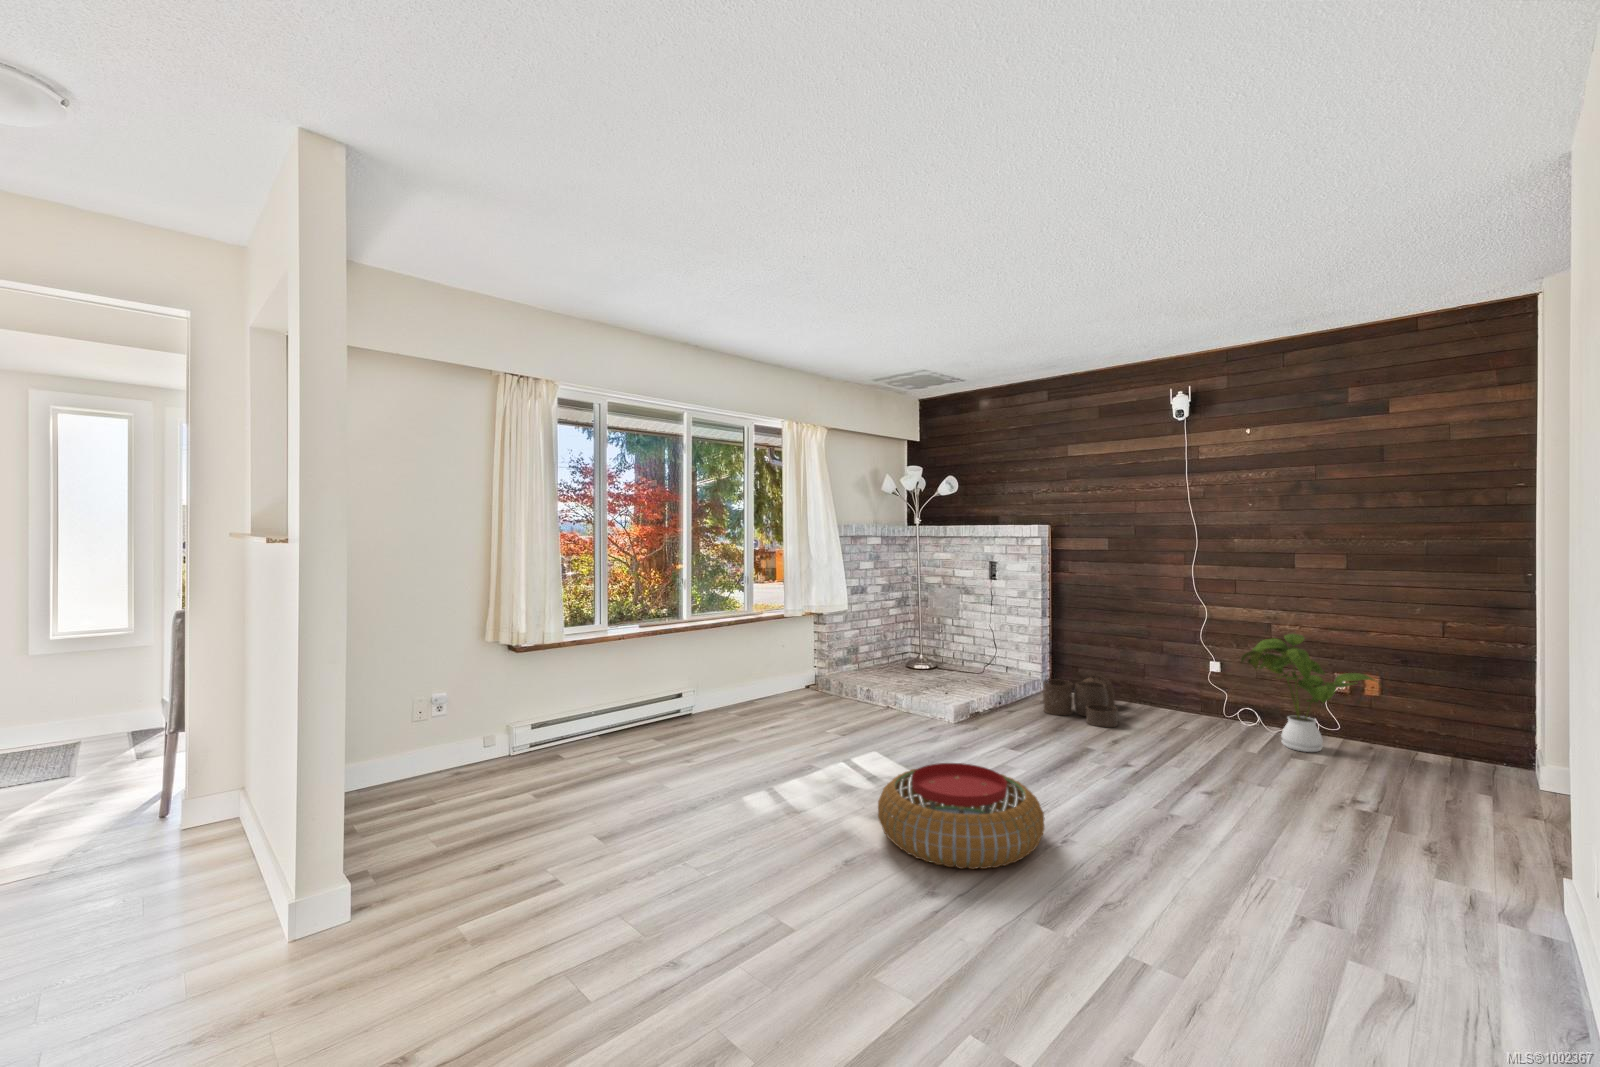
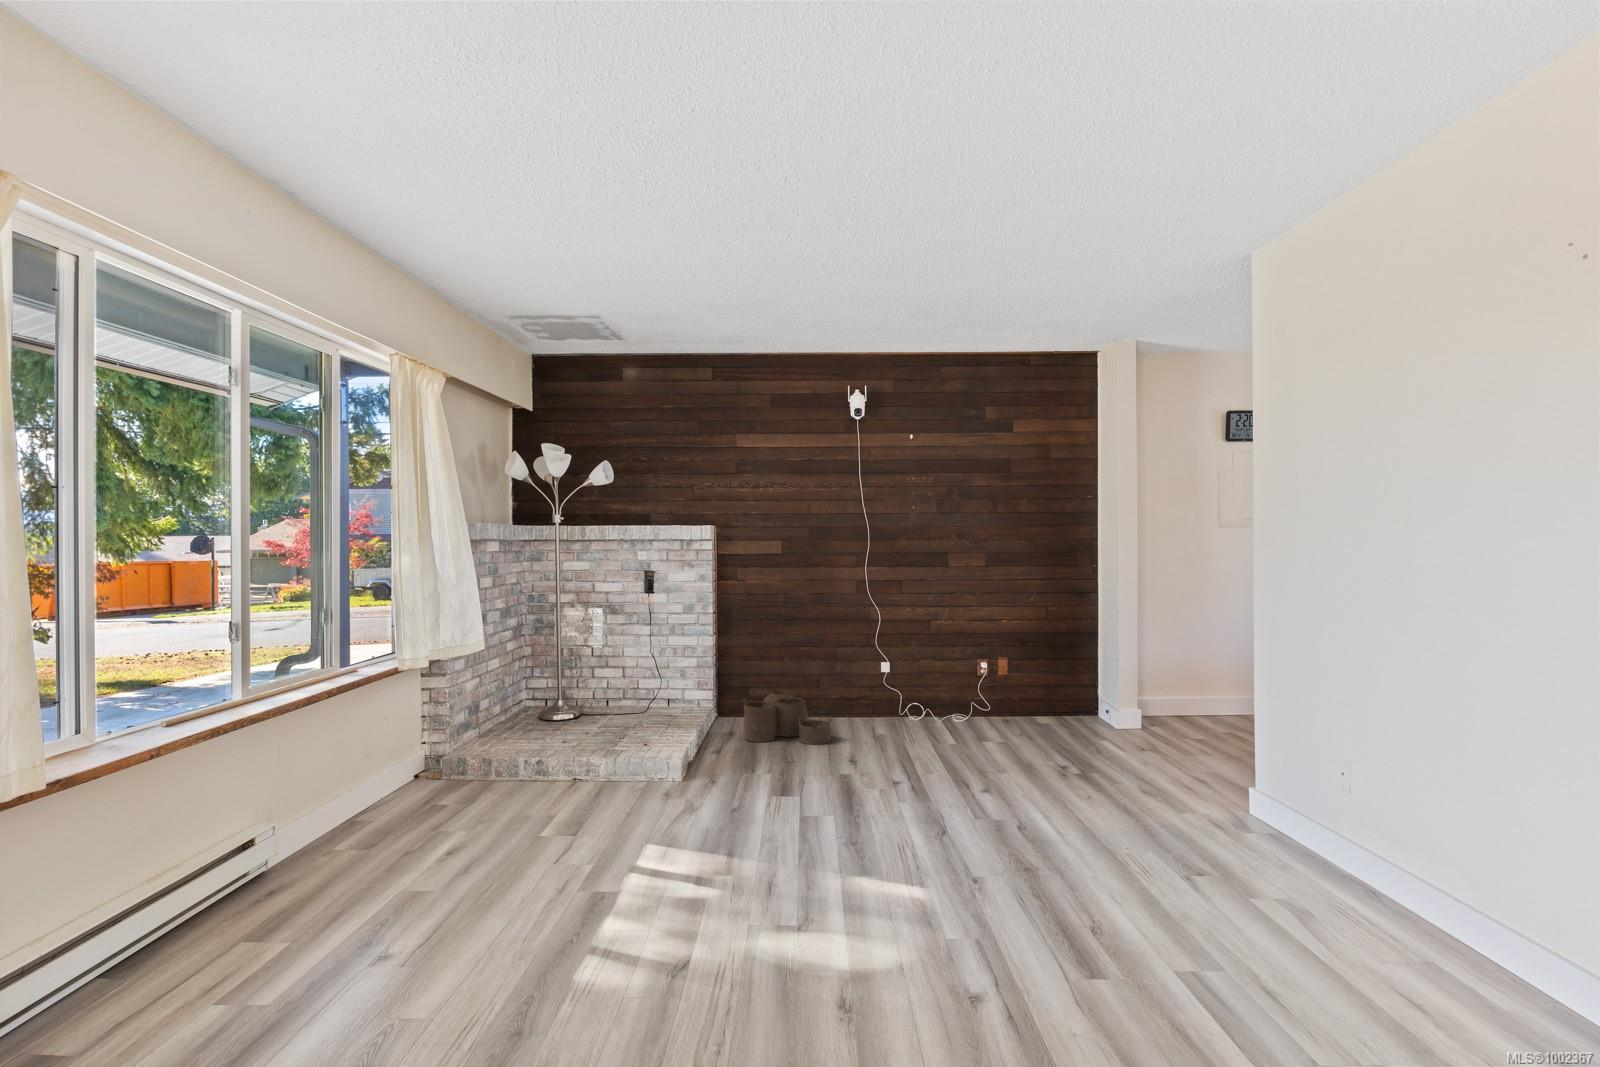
house plant: present [1241,634,1375,752] -> none [924,623,1022,729]
pouf: present [878,763,1045,869] -> none [833,814,1049,962]

